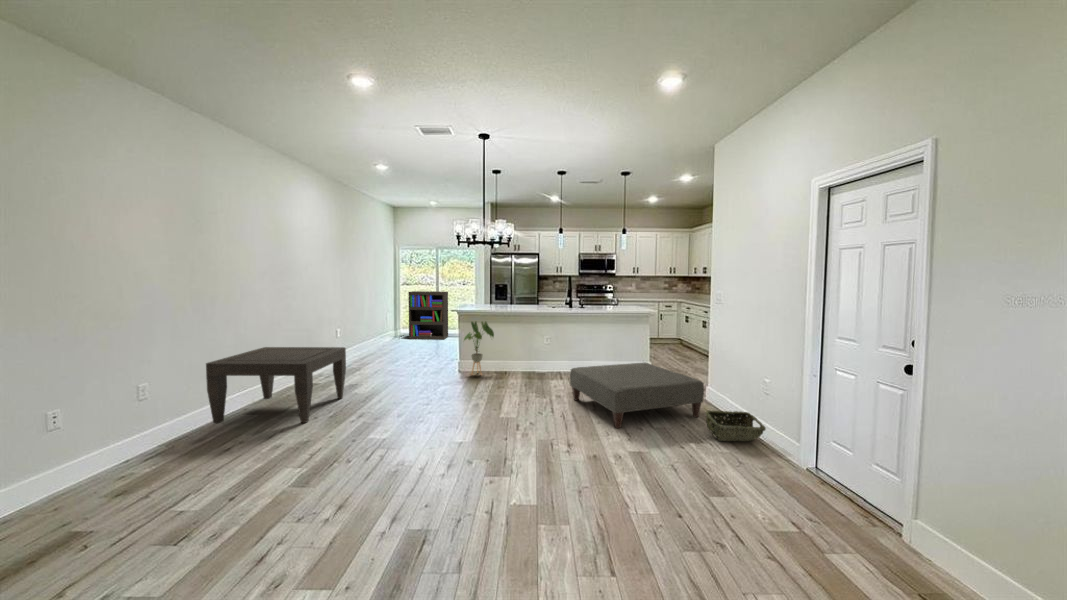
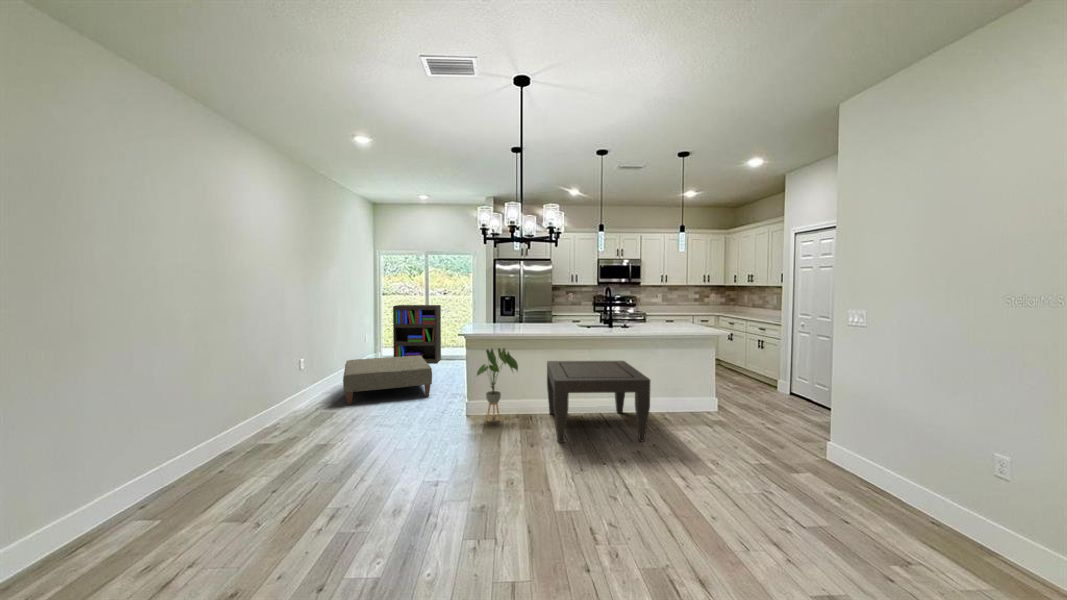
coffee table: present [206,347,346,424] -> present [547,361,650,443]
ottoman: present [570,363,704,428] -> present [343,356,432,405]
woven basket: present [705,411,766,442] -> none [895,501,1014,560]

